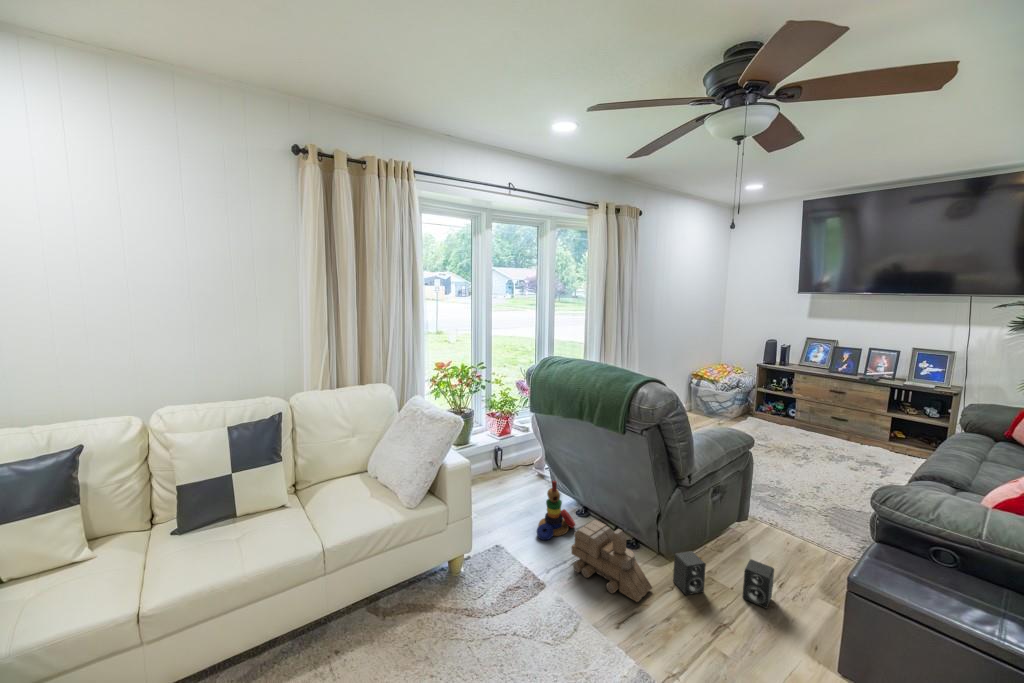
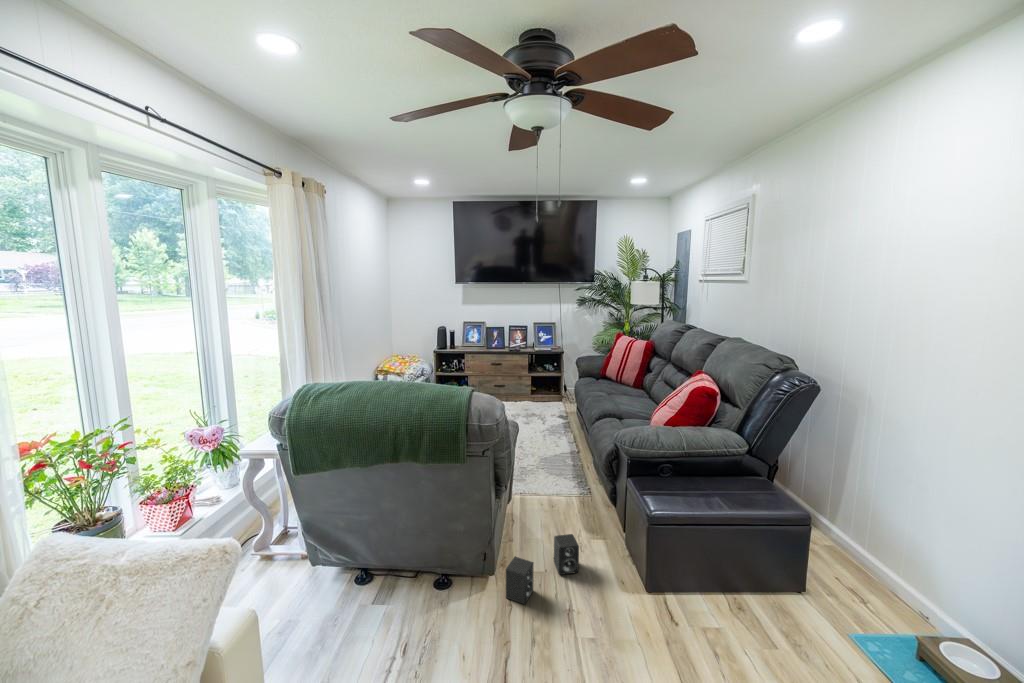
stacking toy: present [537,481,575,540] -> none [320,558,372,650]
toy train: present [571,520,652,602] -> none [402,576,501,661]

